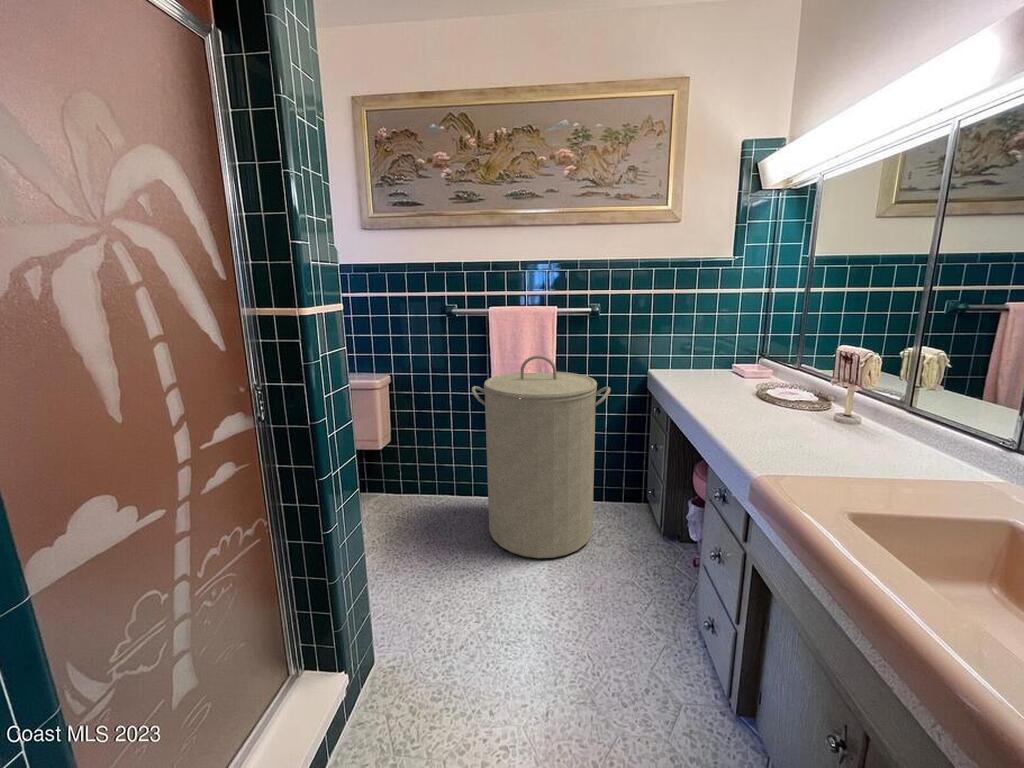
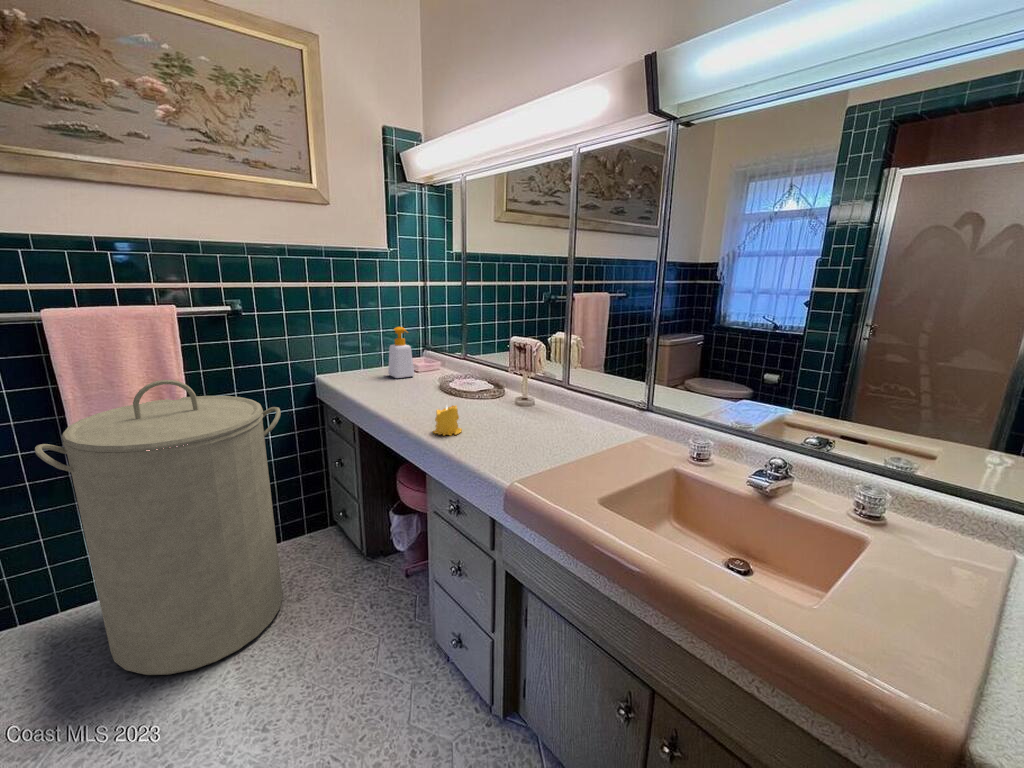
soap bottle: none [713,331,739,380] -> present [388,327,414,378]
candle: none [721,400,754,431] -> present [433,405,462,436]

